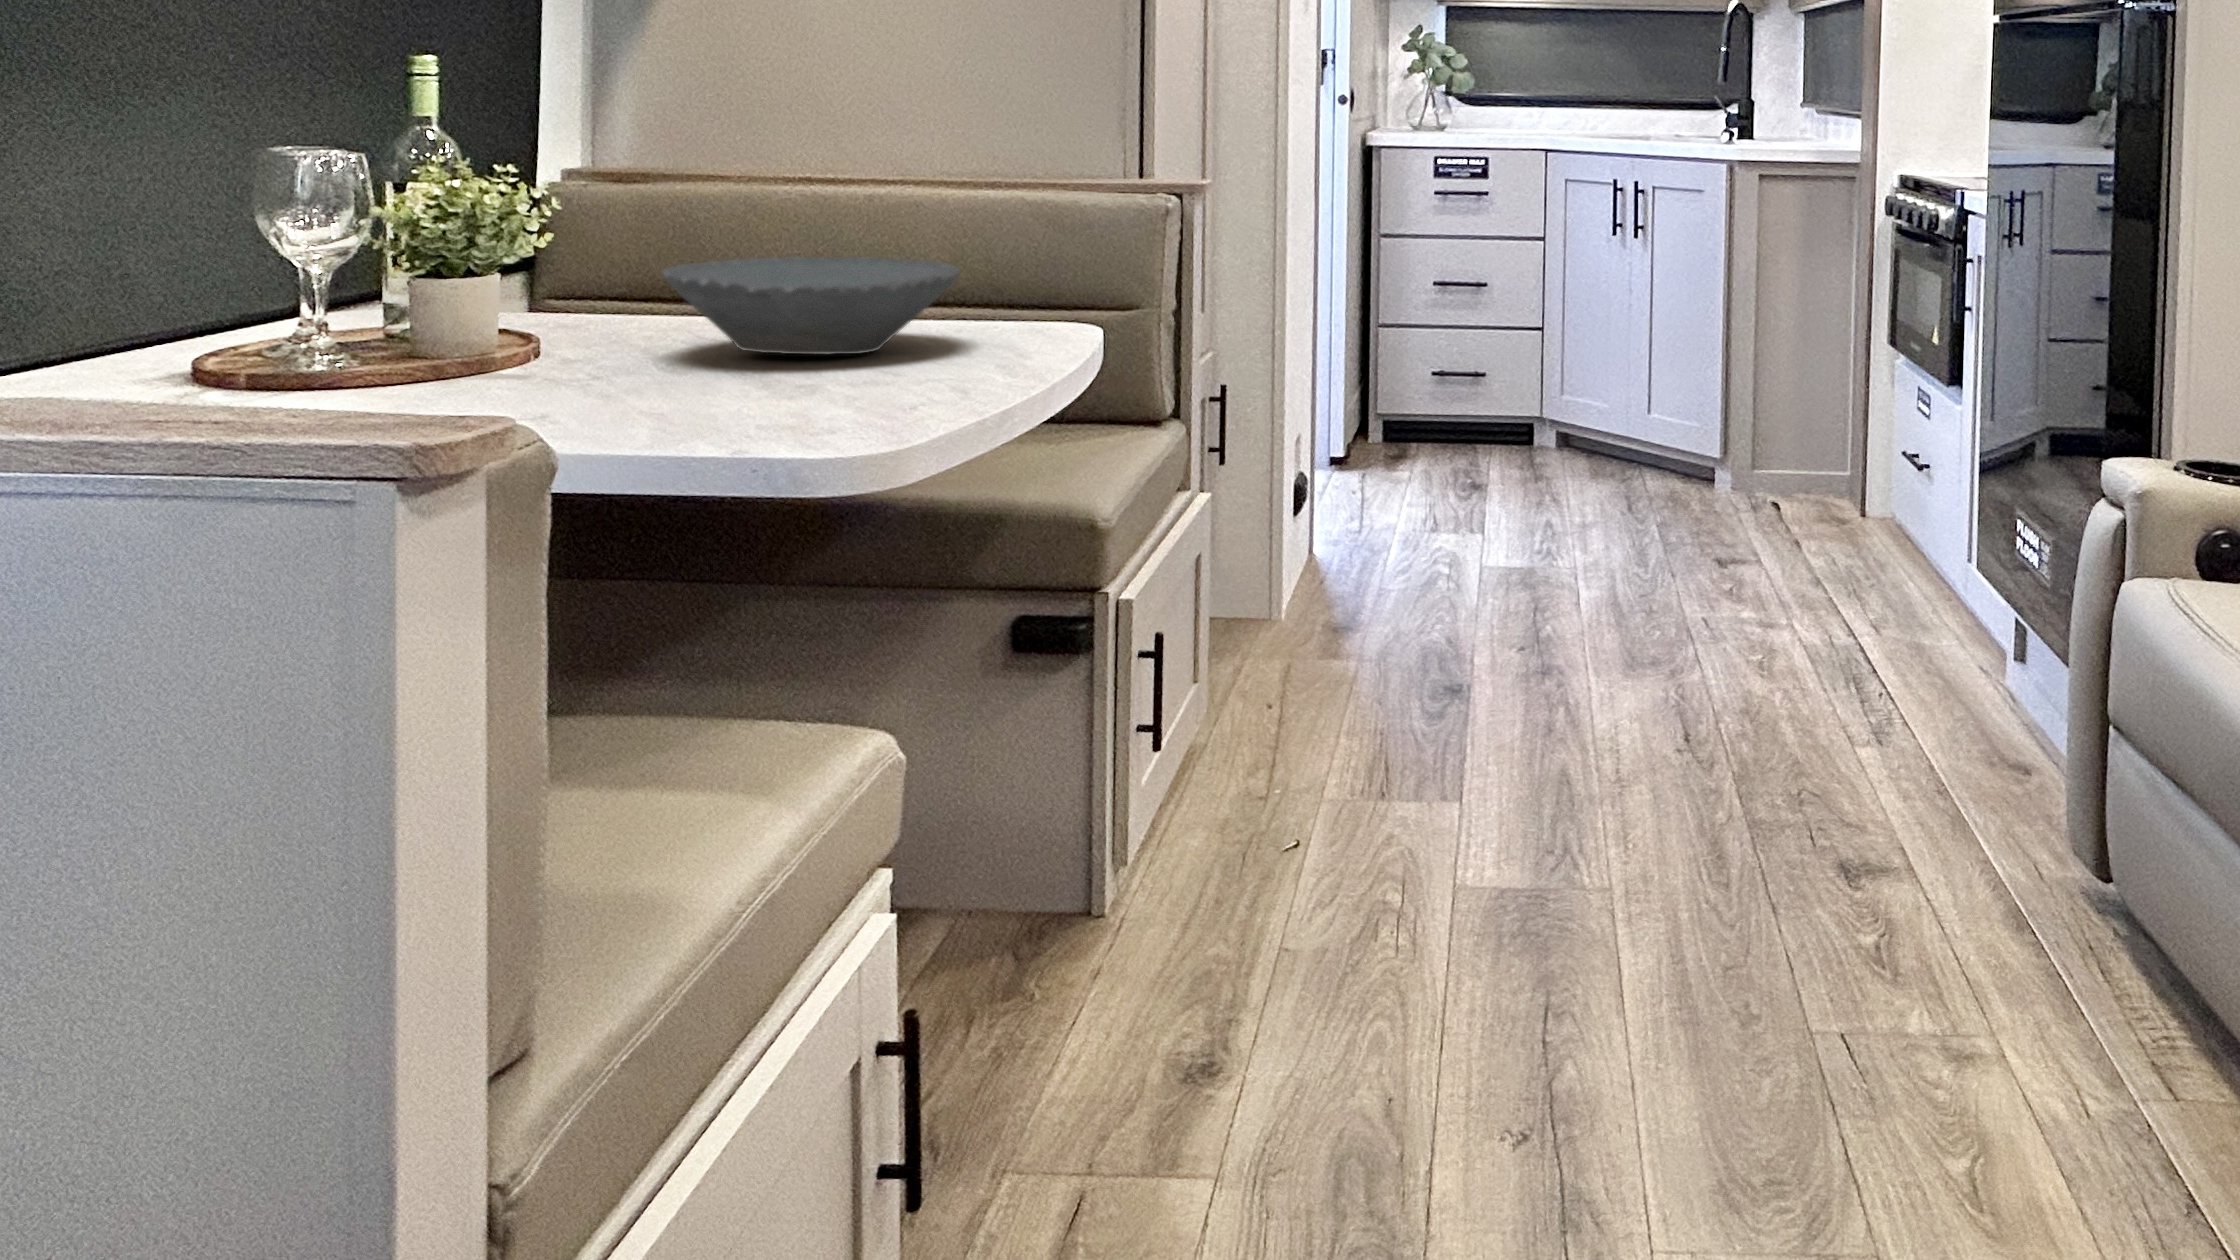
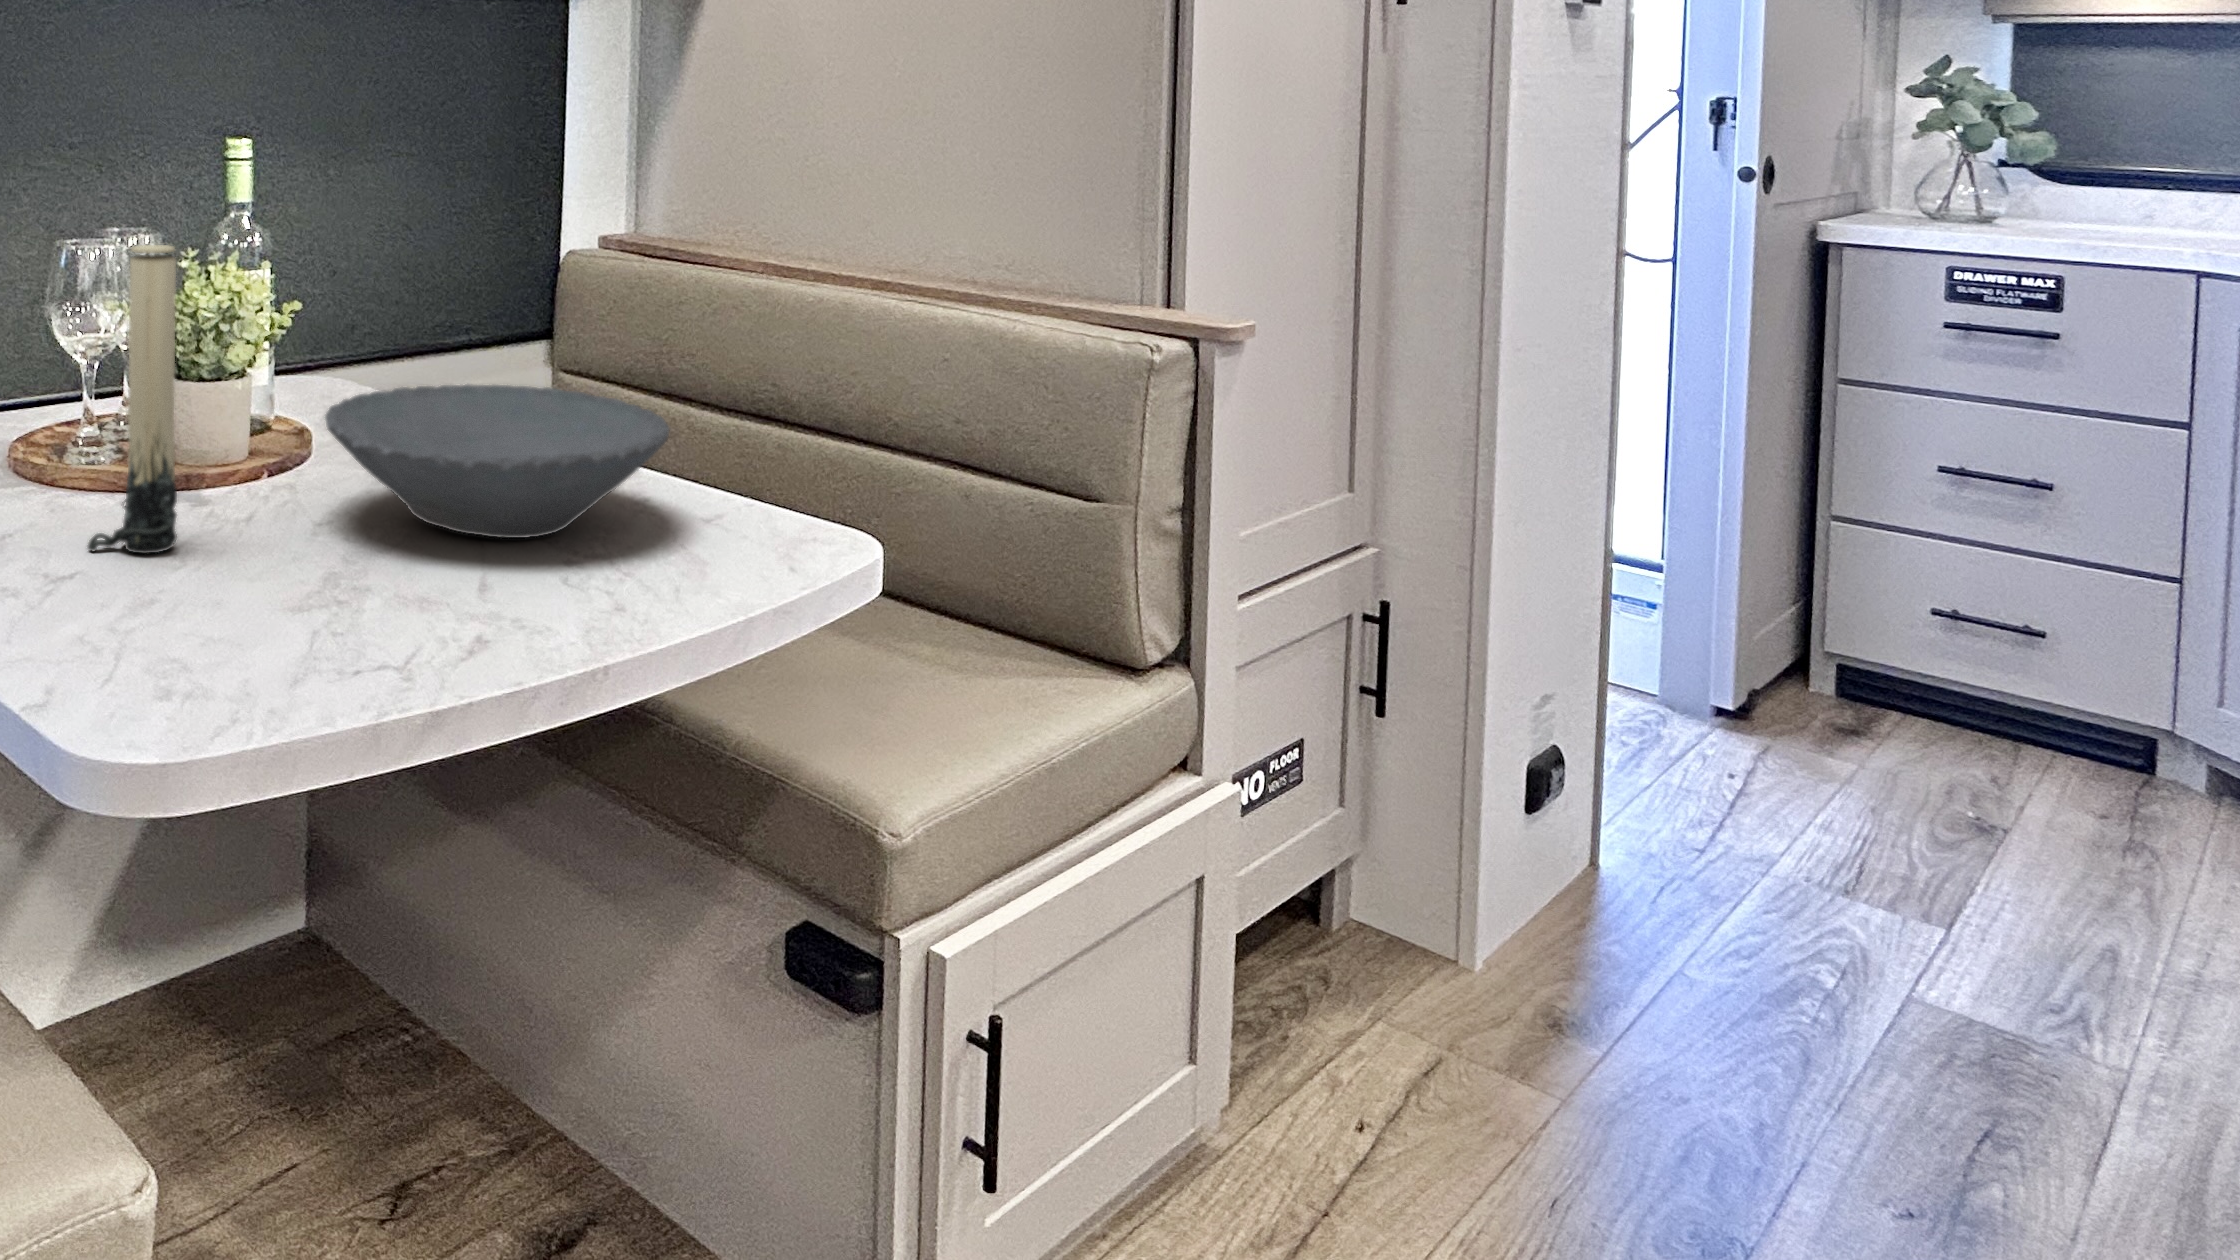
candle: none [538,131,622,402] -> present [88,245,177,553]

